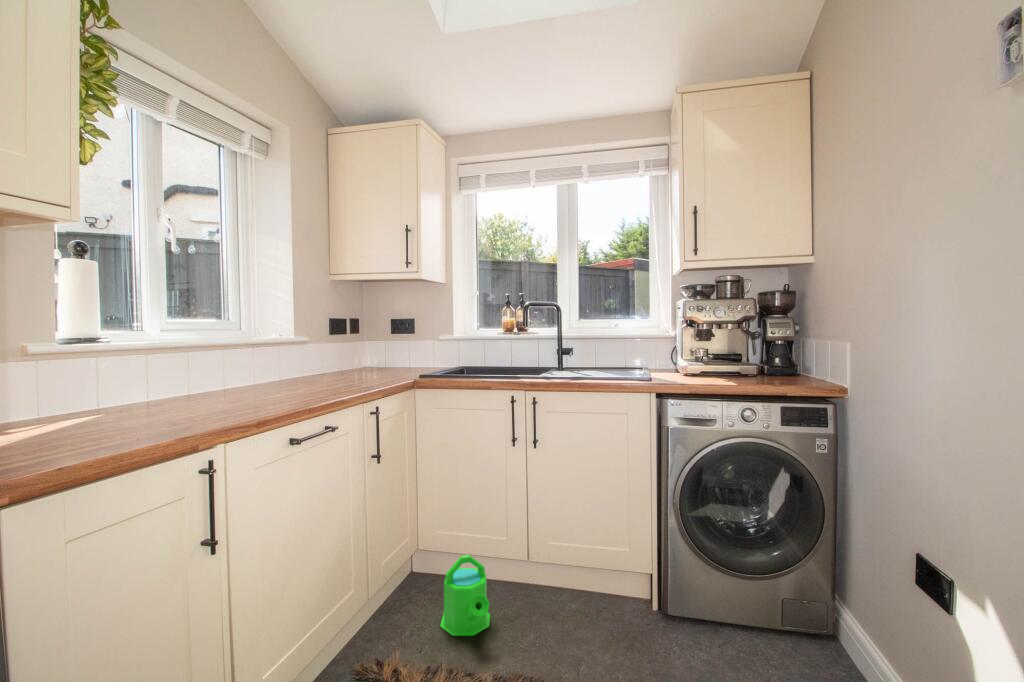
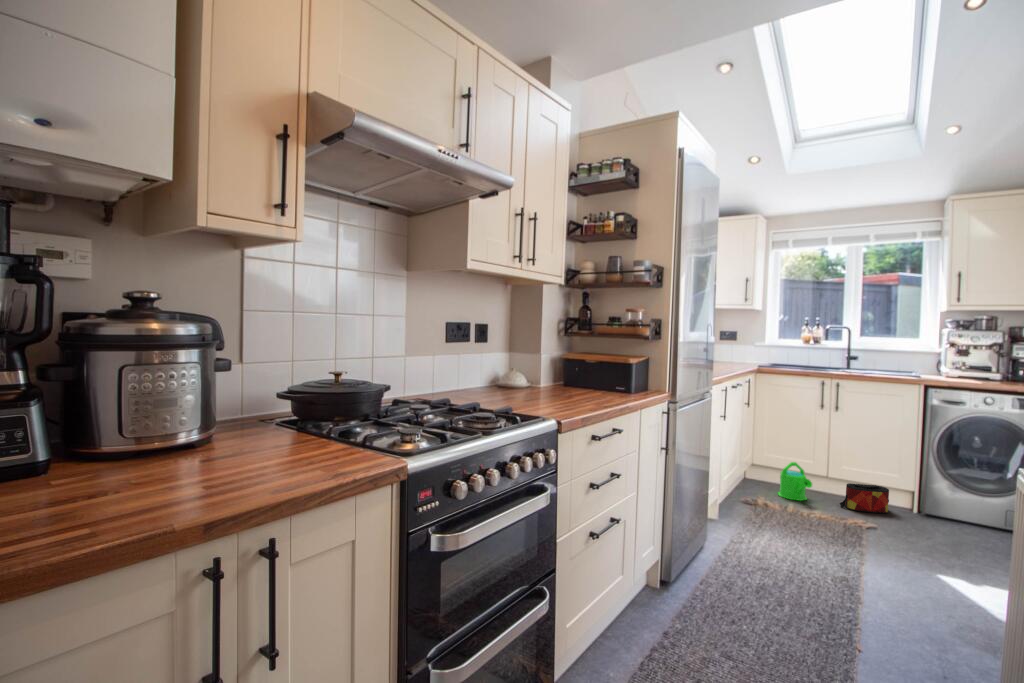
bag: none [539,579,616,645] -> present [840,483,889,514]

